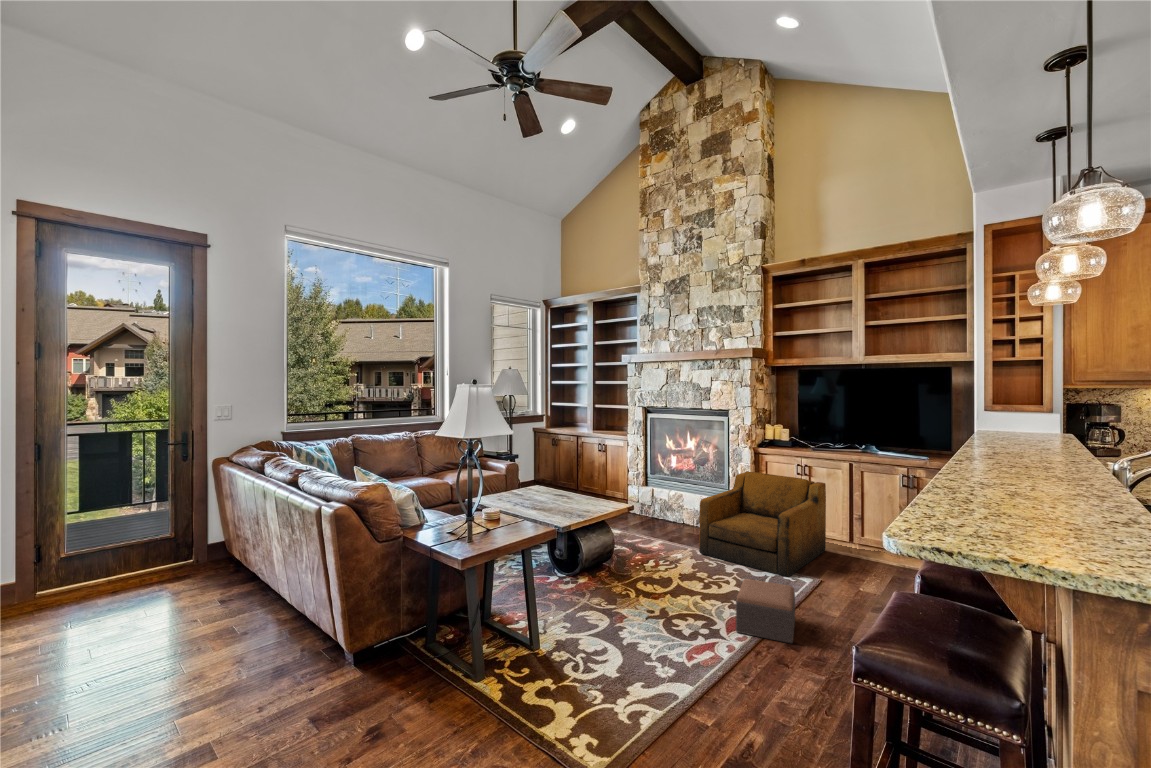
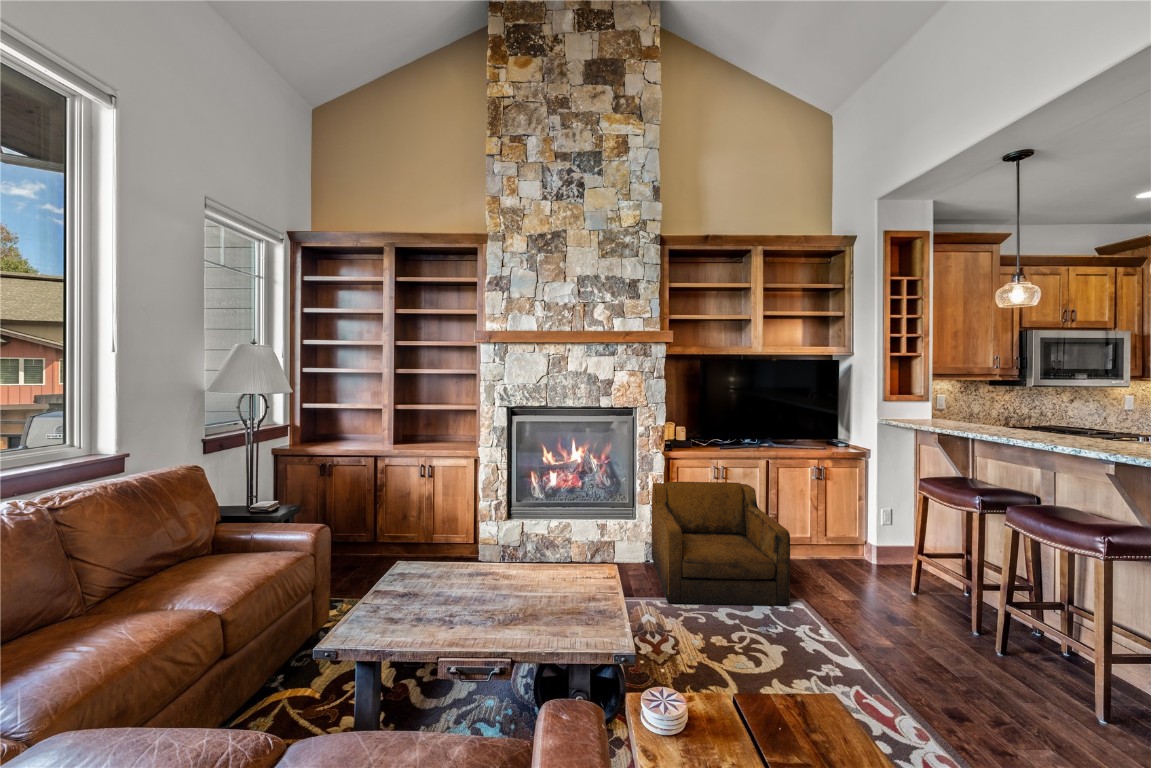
footstool: present [736,579,795,644] -> none [858,626,975,721]

